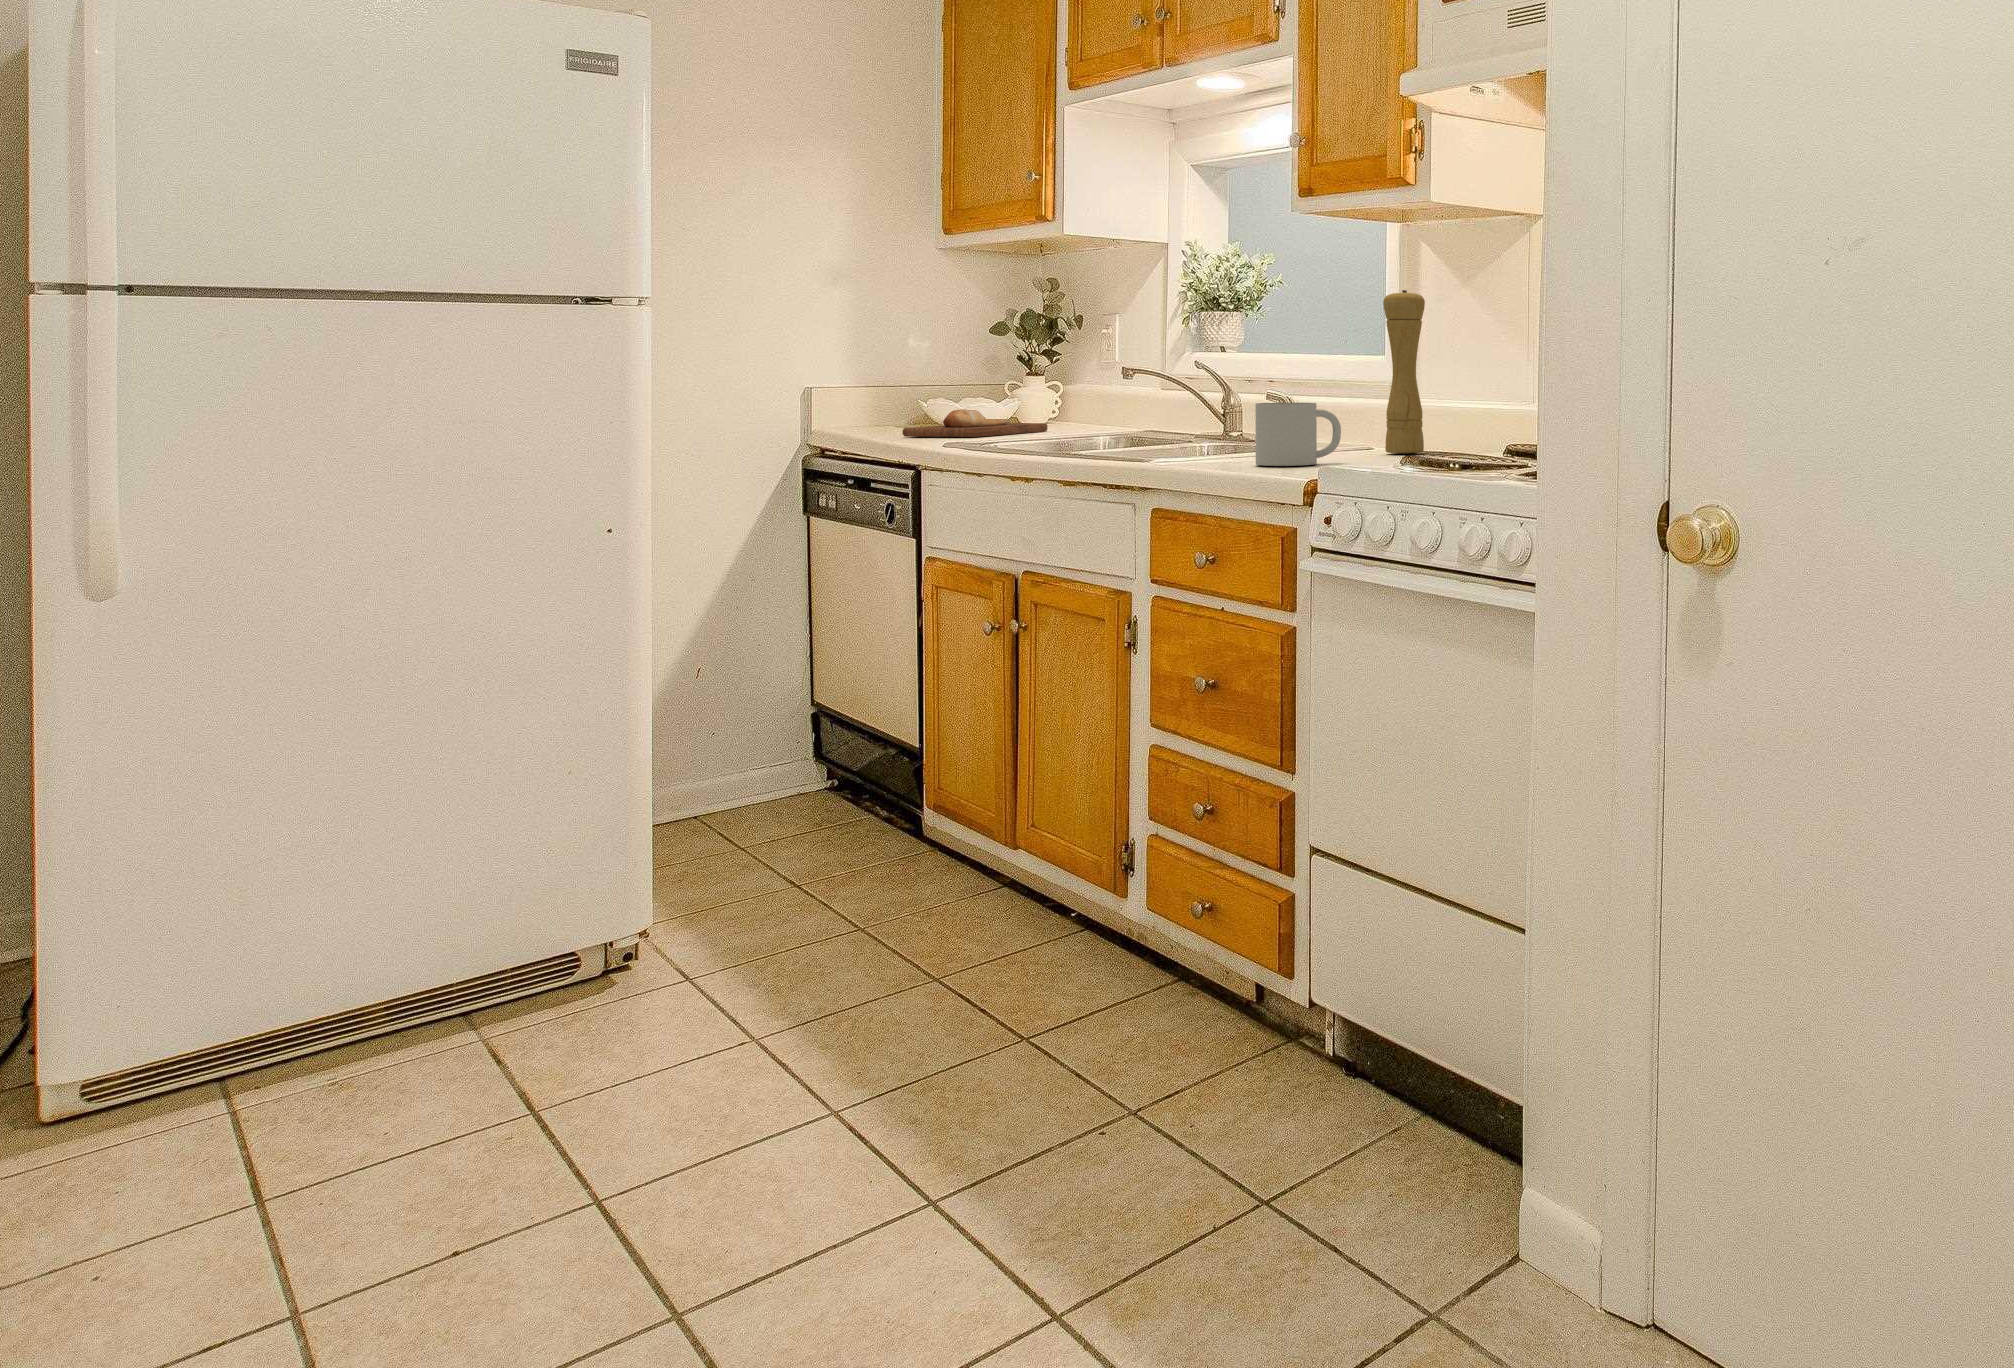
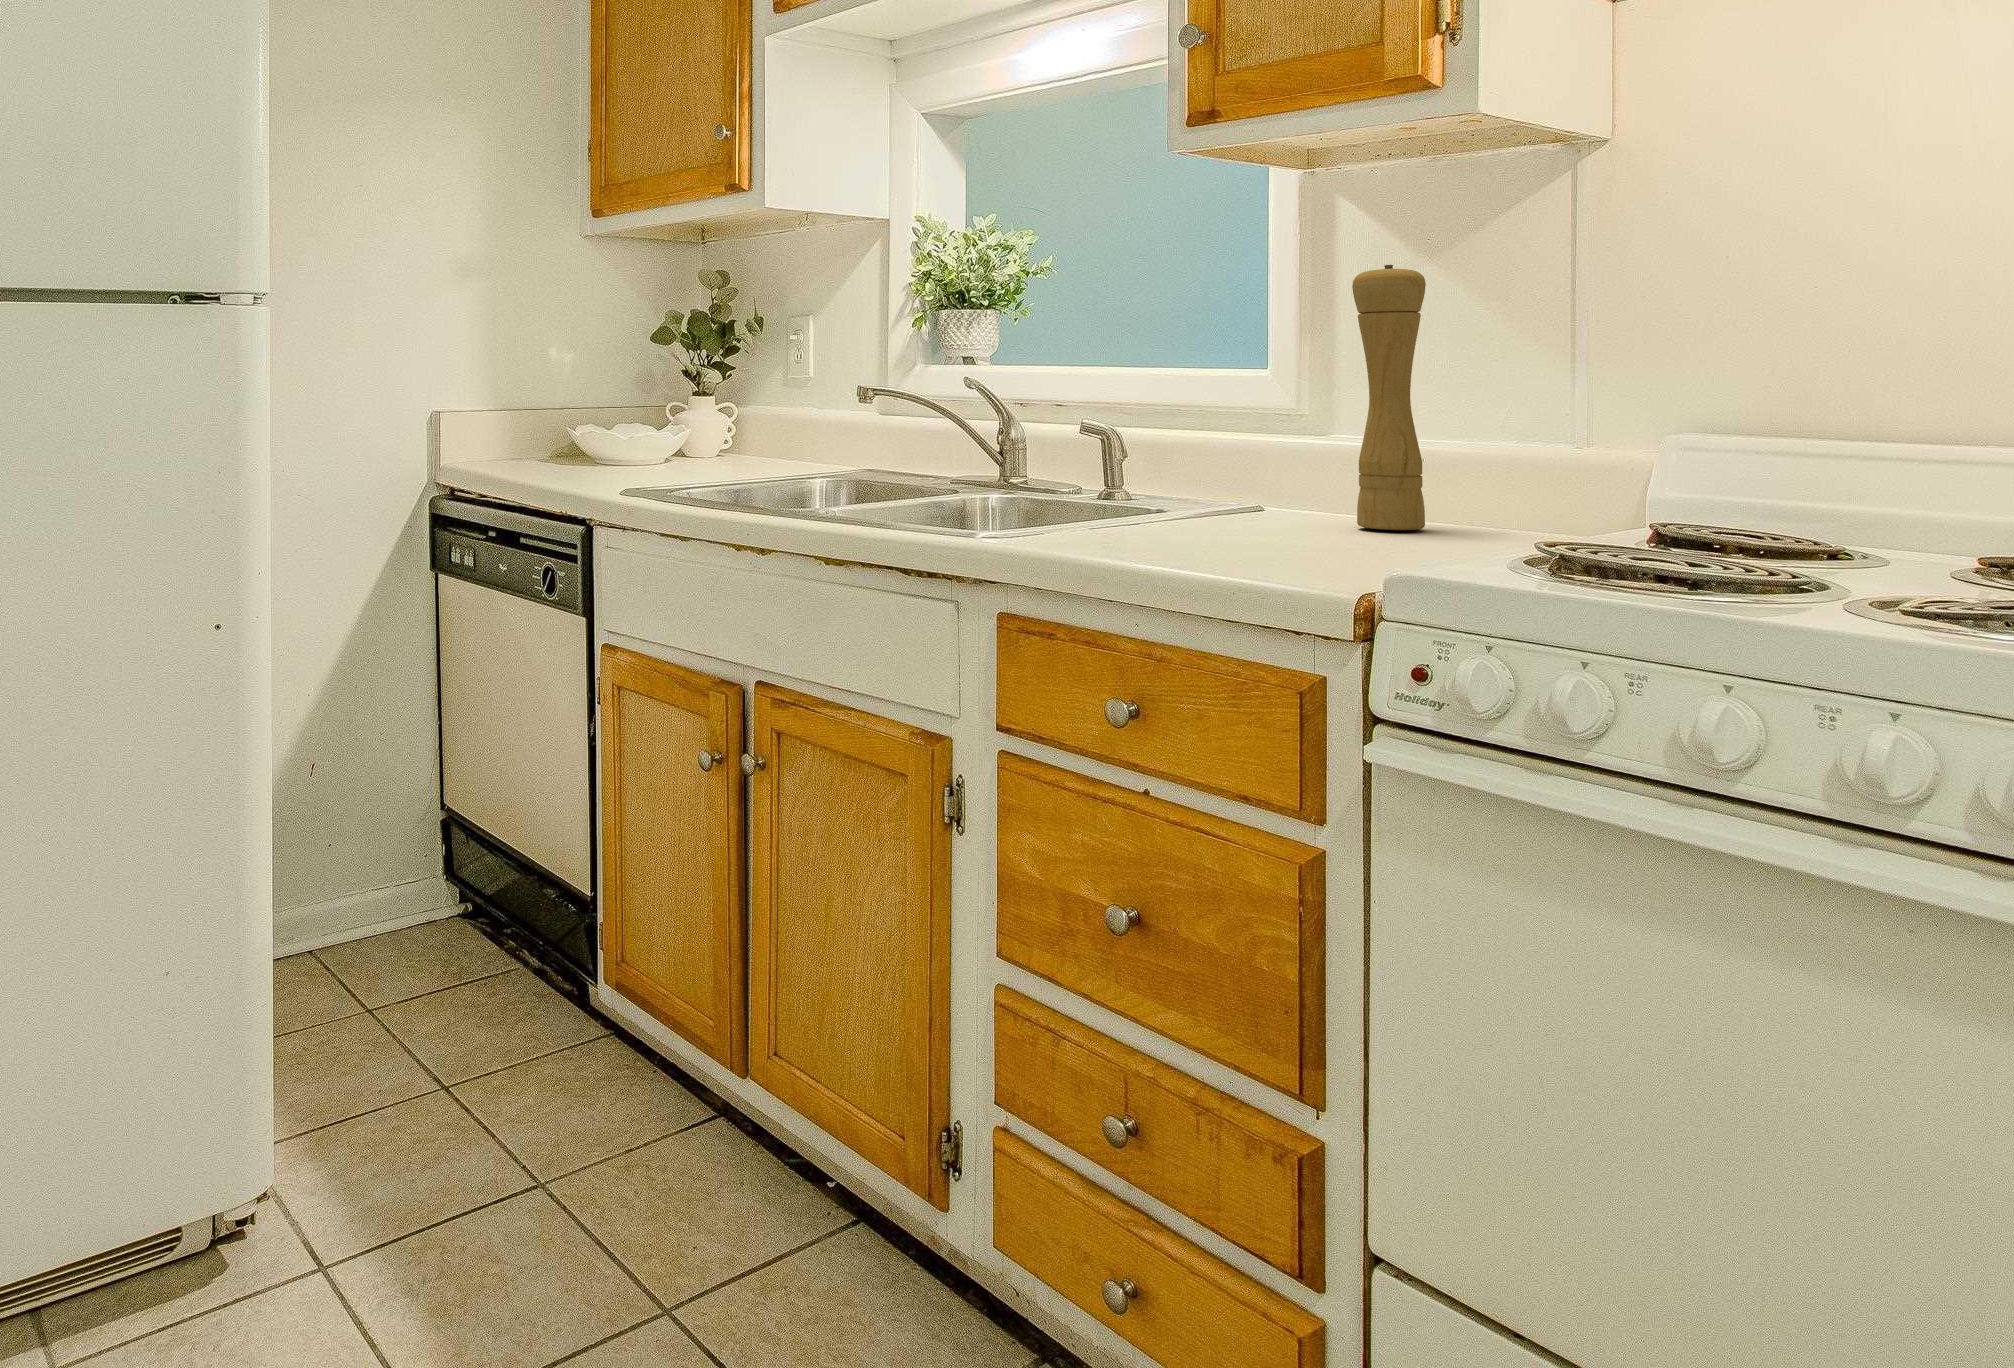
mug: present [1255,403,1341,466] -> none [1209,451,1351,562]
bread loaf: present [903,409,1048,437] -> none [554,435,722,476]

